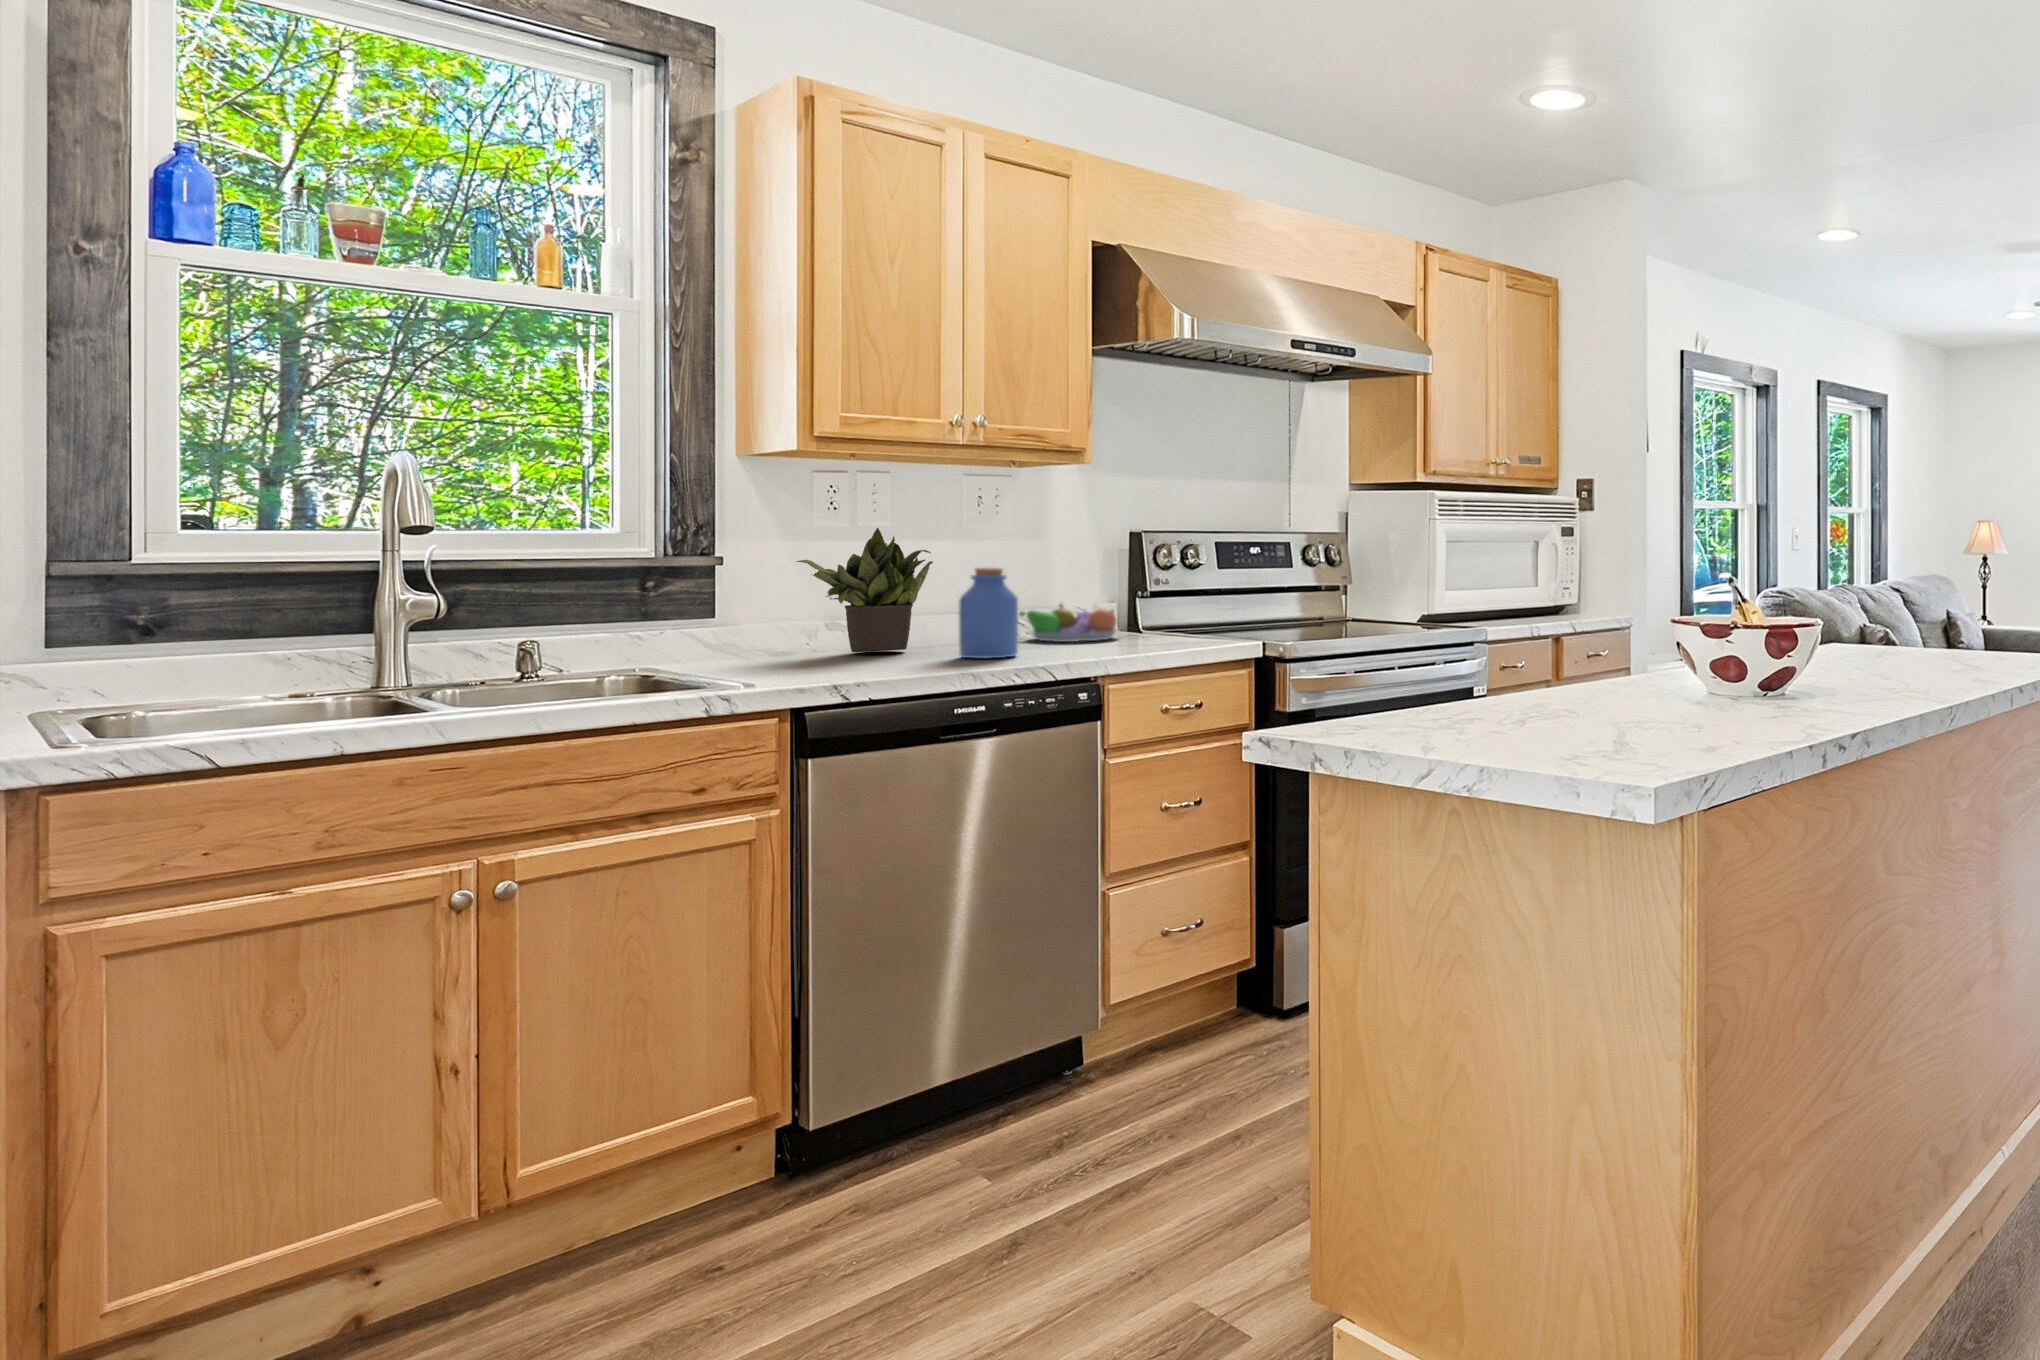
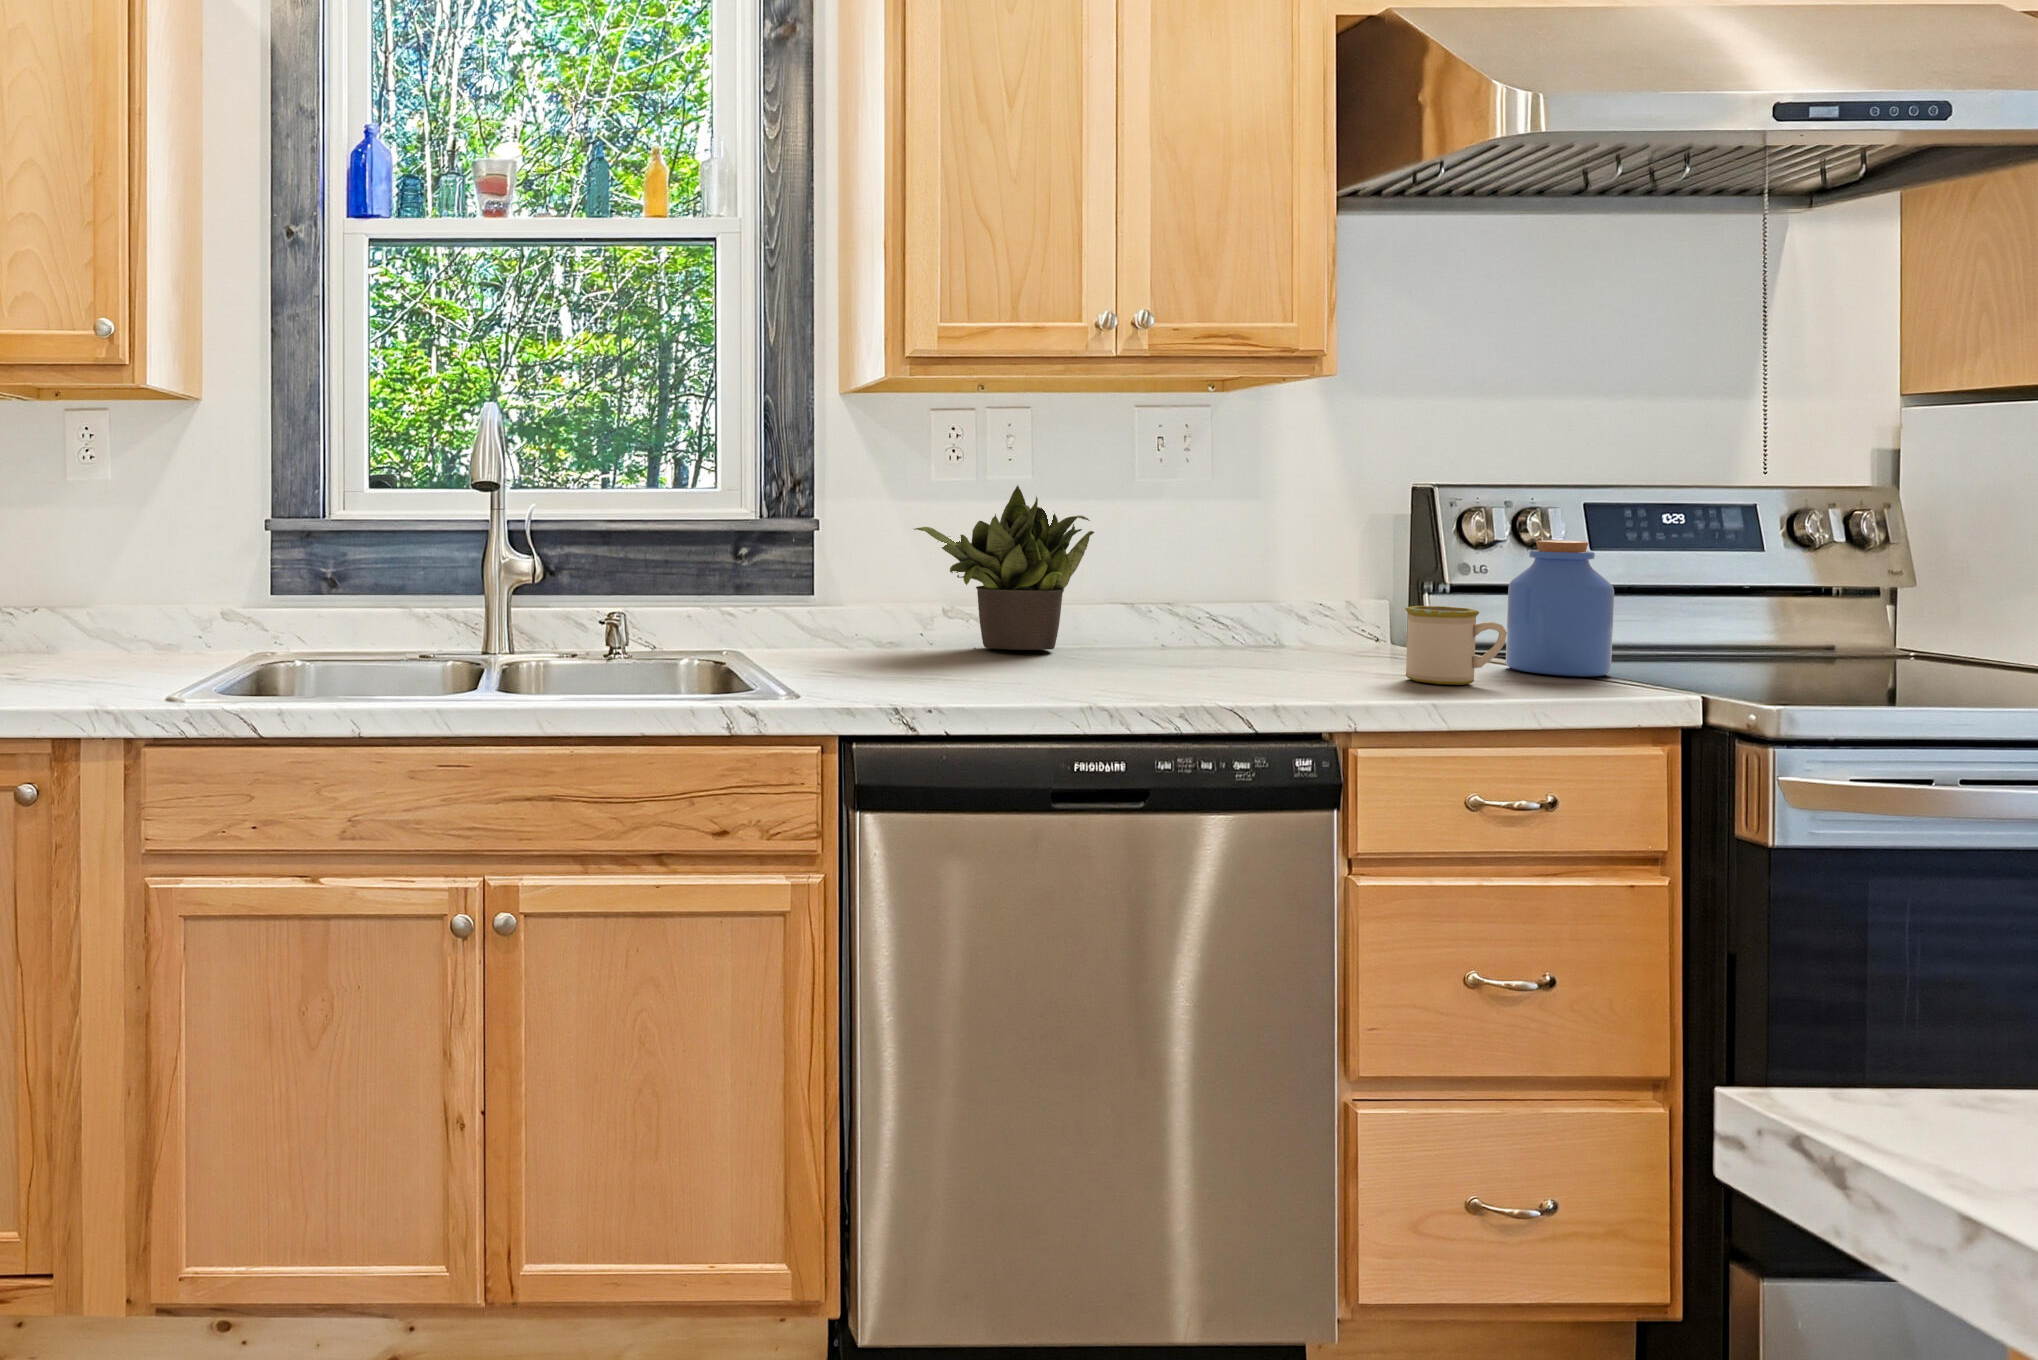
jar: present [959,568,1018,658] -> present [1506,540,1614,676]
mug: none [1127,602,1178,648] -> present [1405,606,1507,685]
fruit bowl: present [1019,604,1118,642] -> none [1228,592,1397,656]

